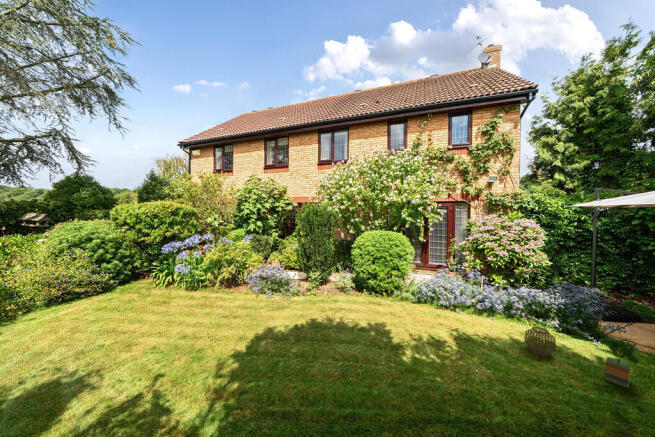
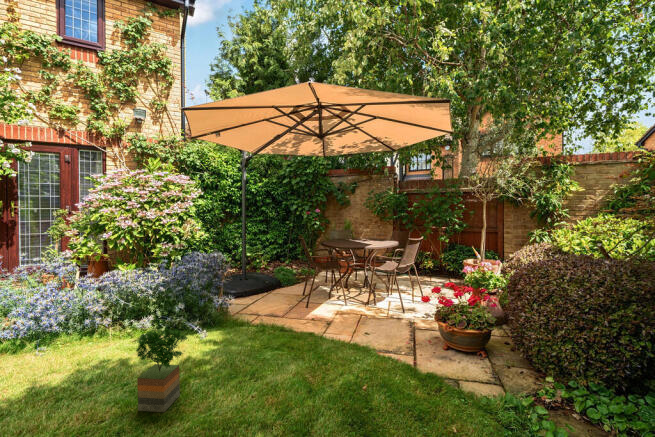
woven basket: present [525,327,556,357] -> none [23,344,88,406]

